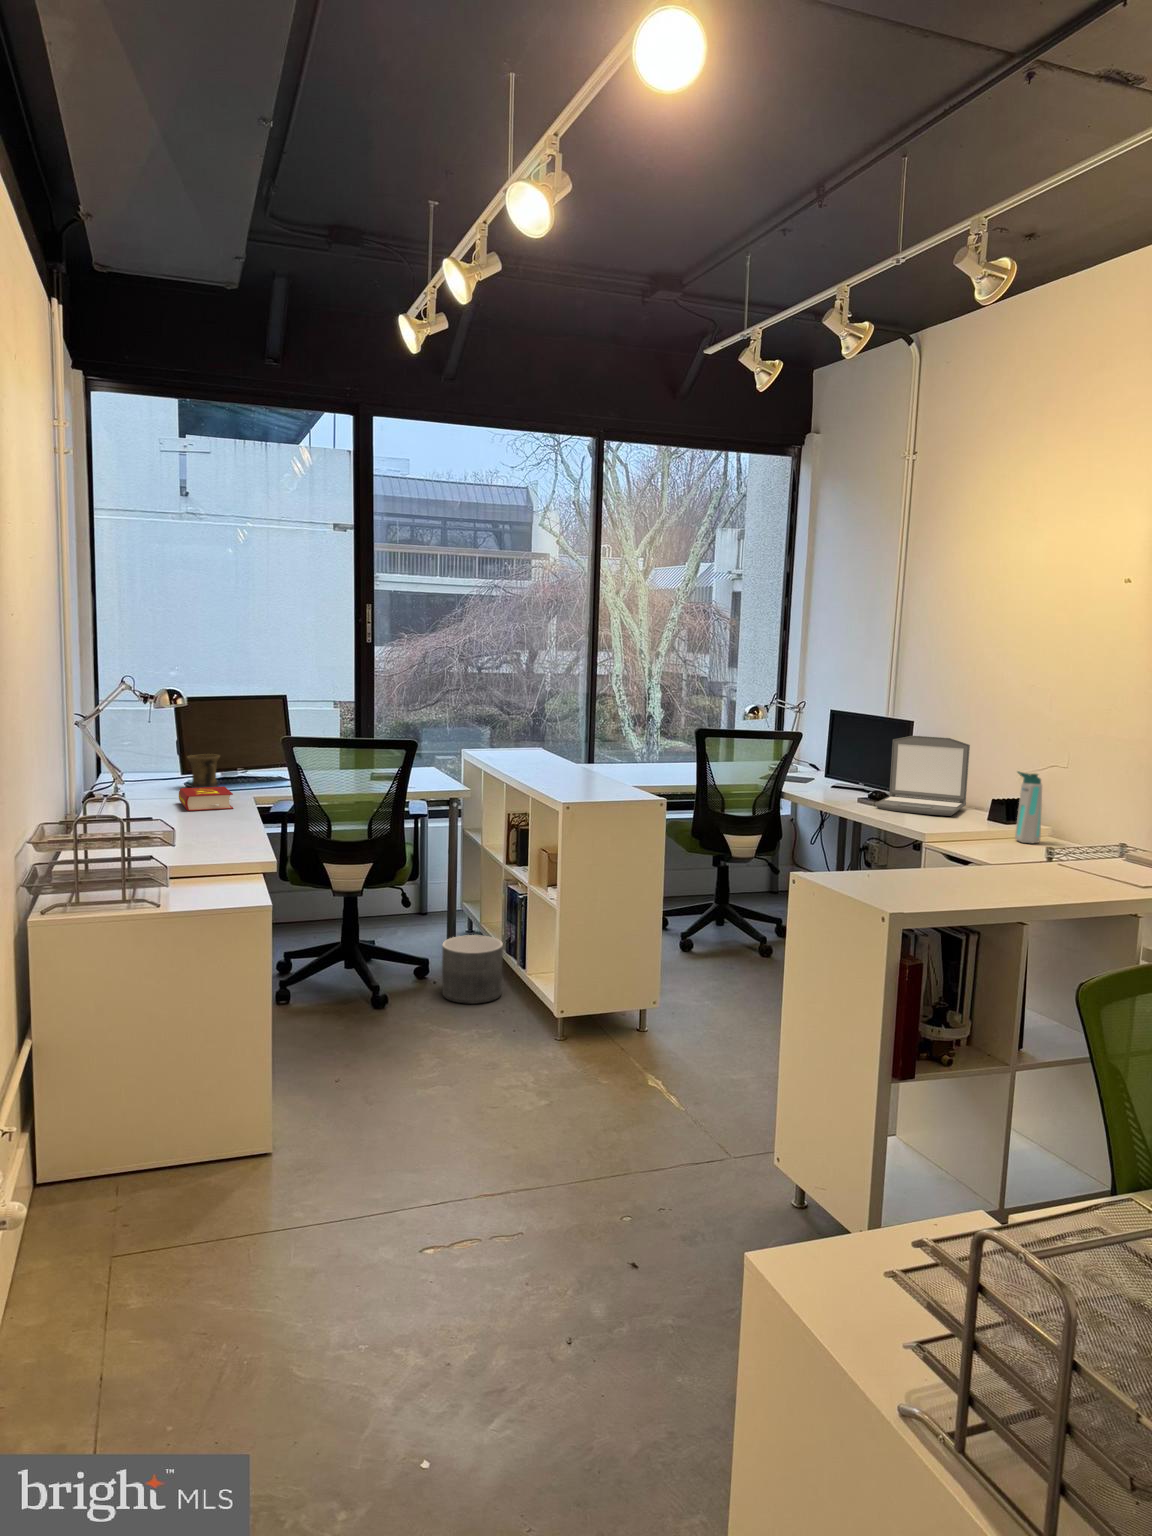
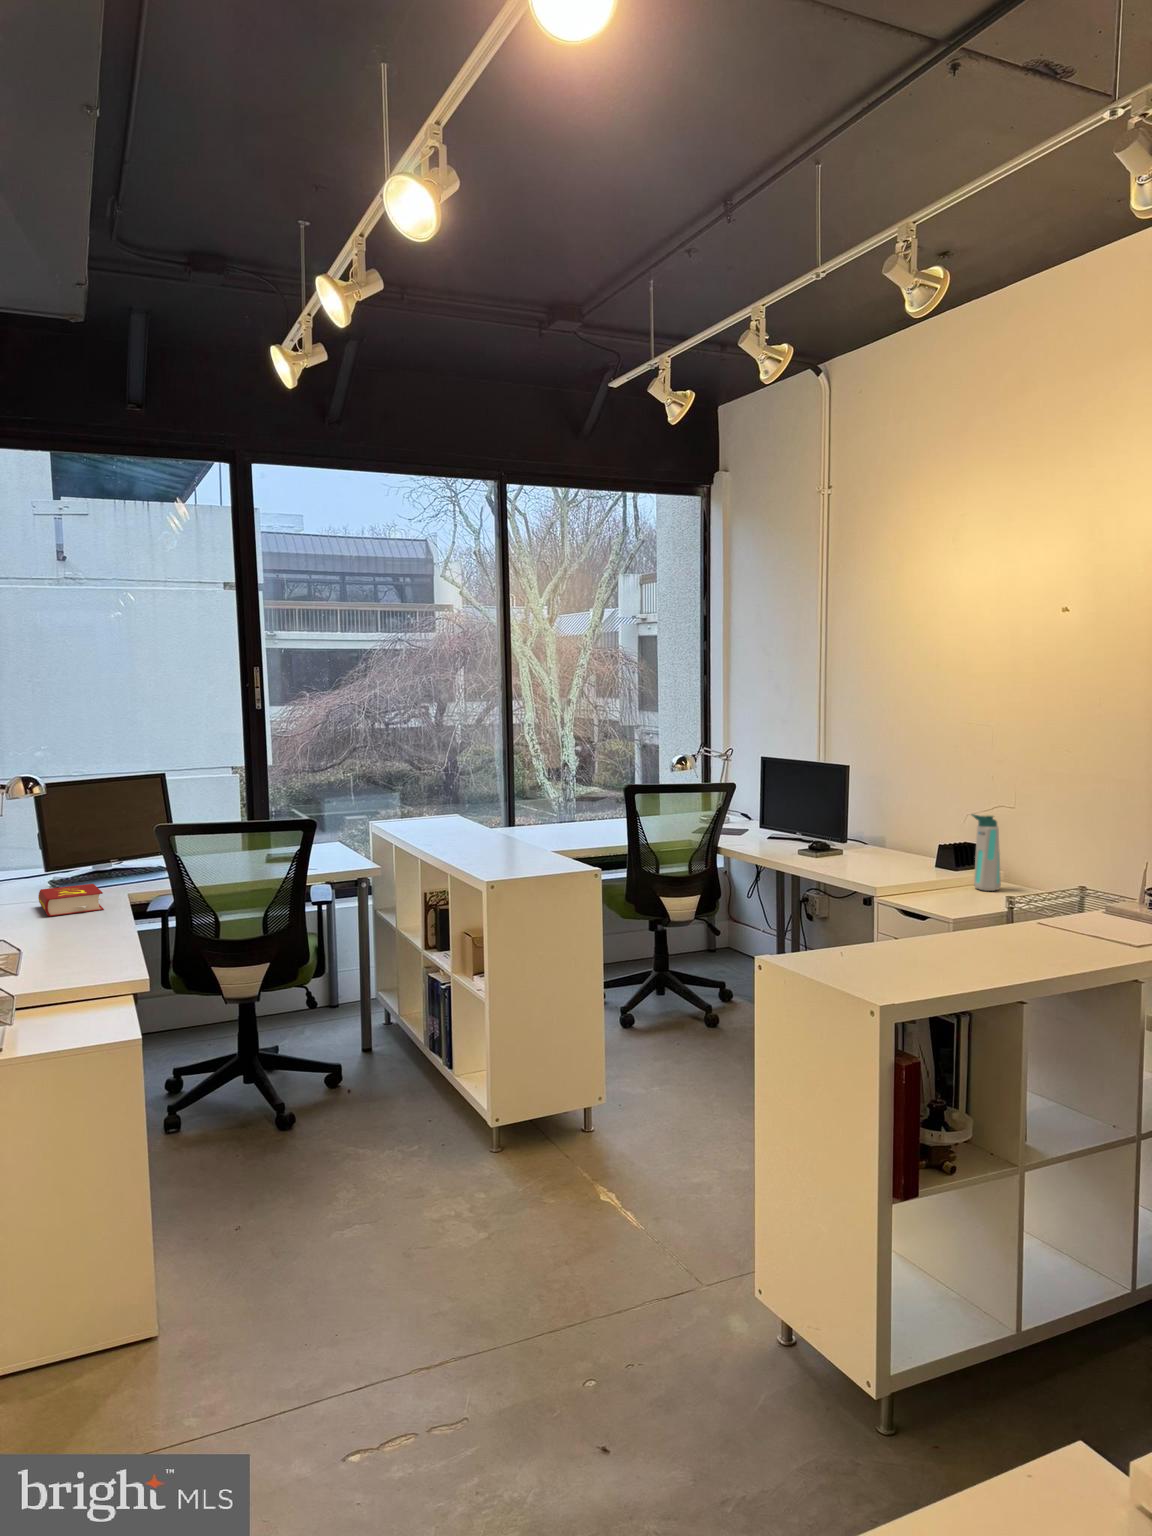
laptop: present [875,736,970,816] -> none [819,780,912,864]
mug: present [187,754,220,788] -> none [49,846,89,888]
planter: present [442,935,503,1004] -> none [356,1033,427,1114]

